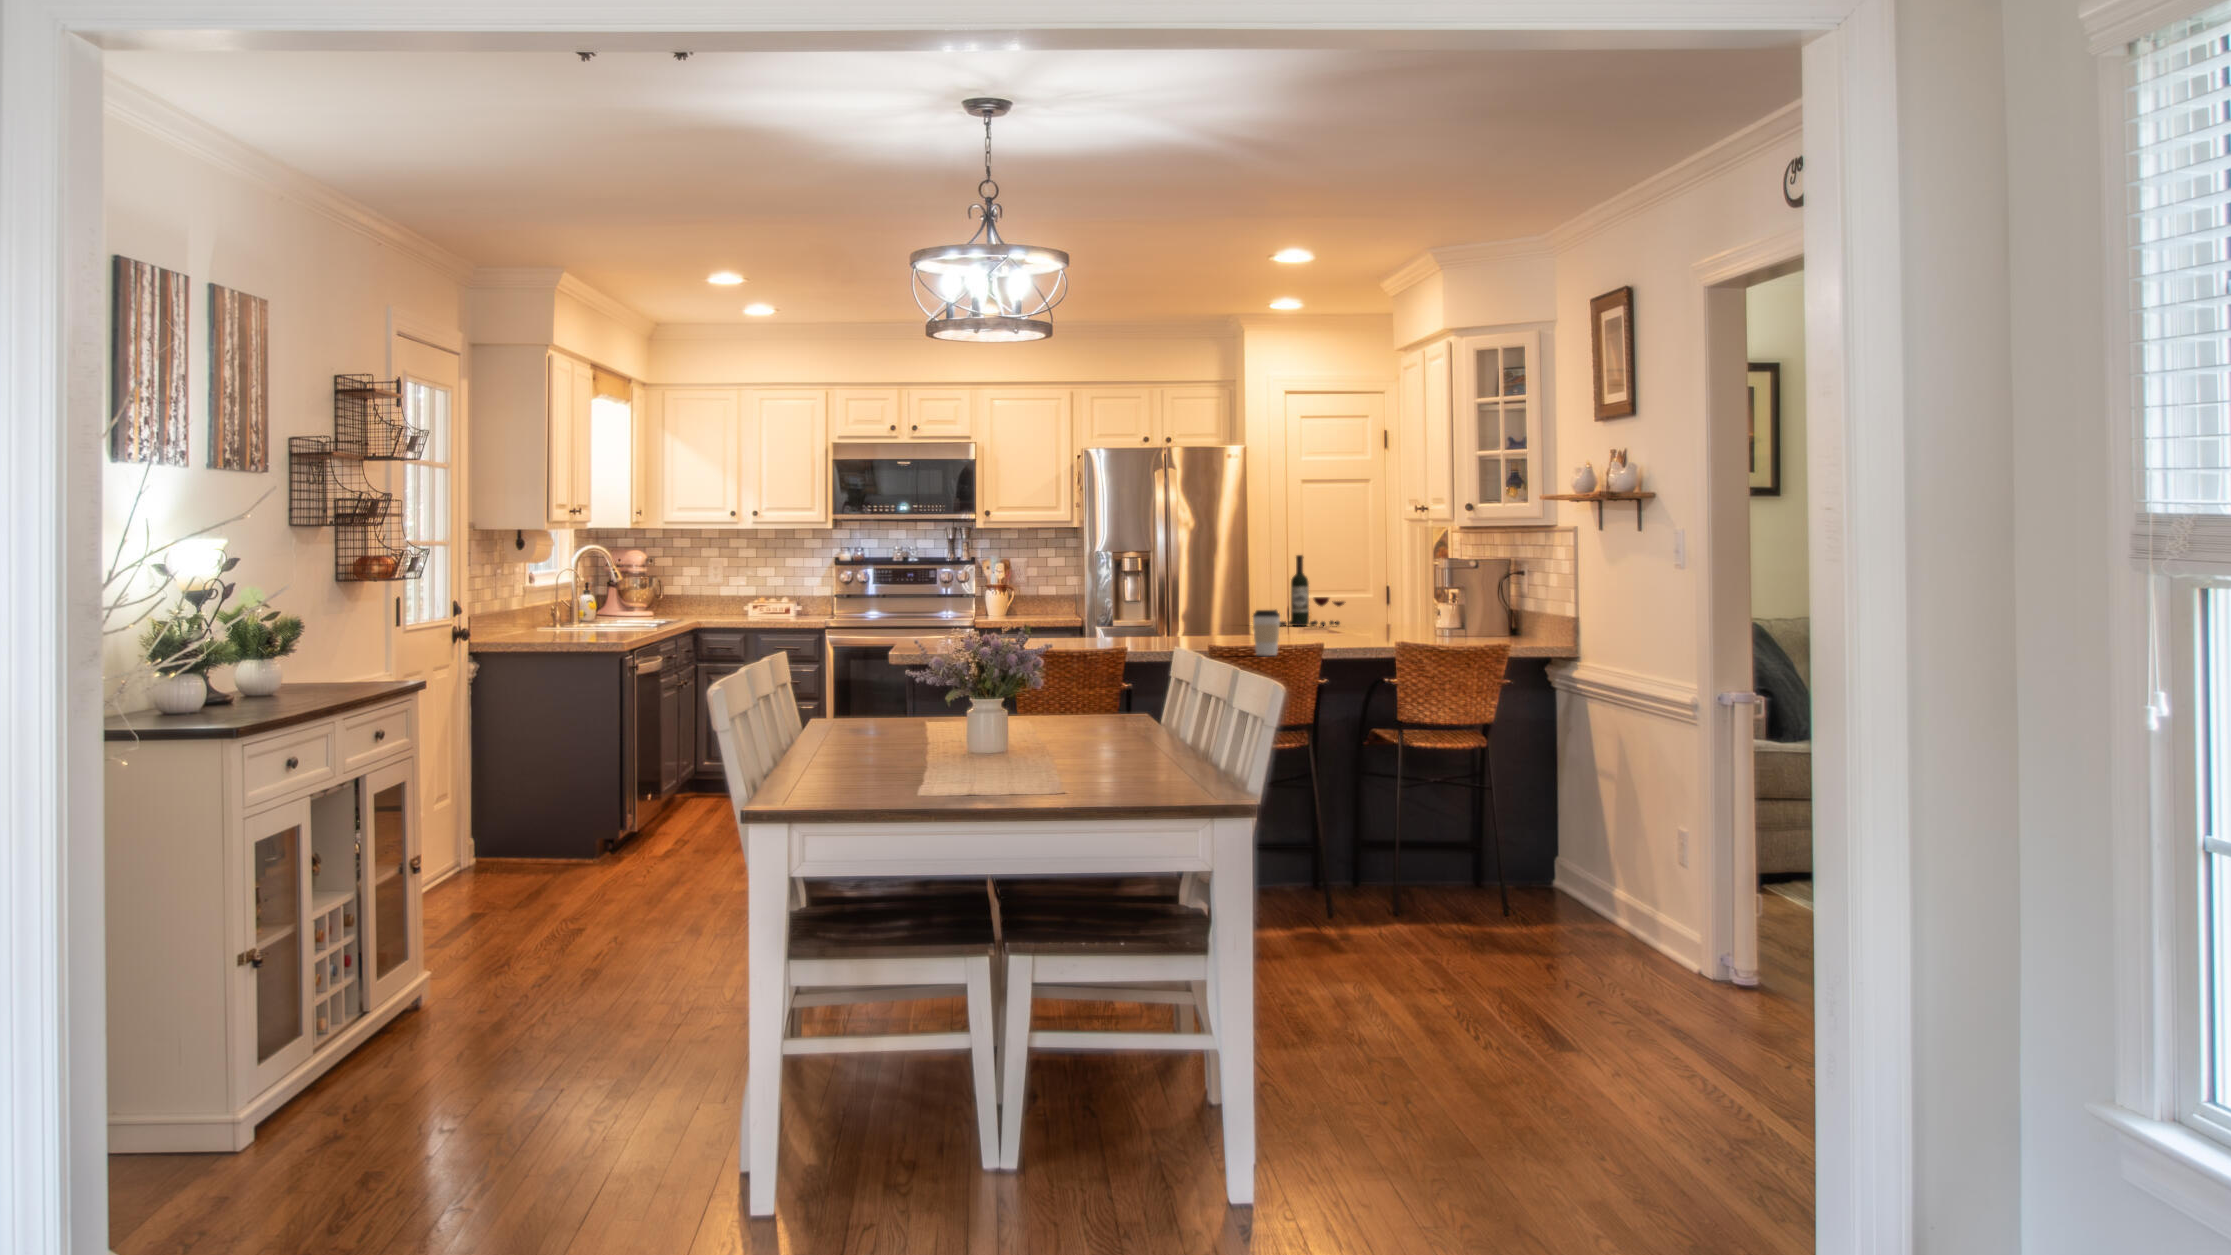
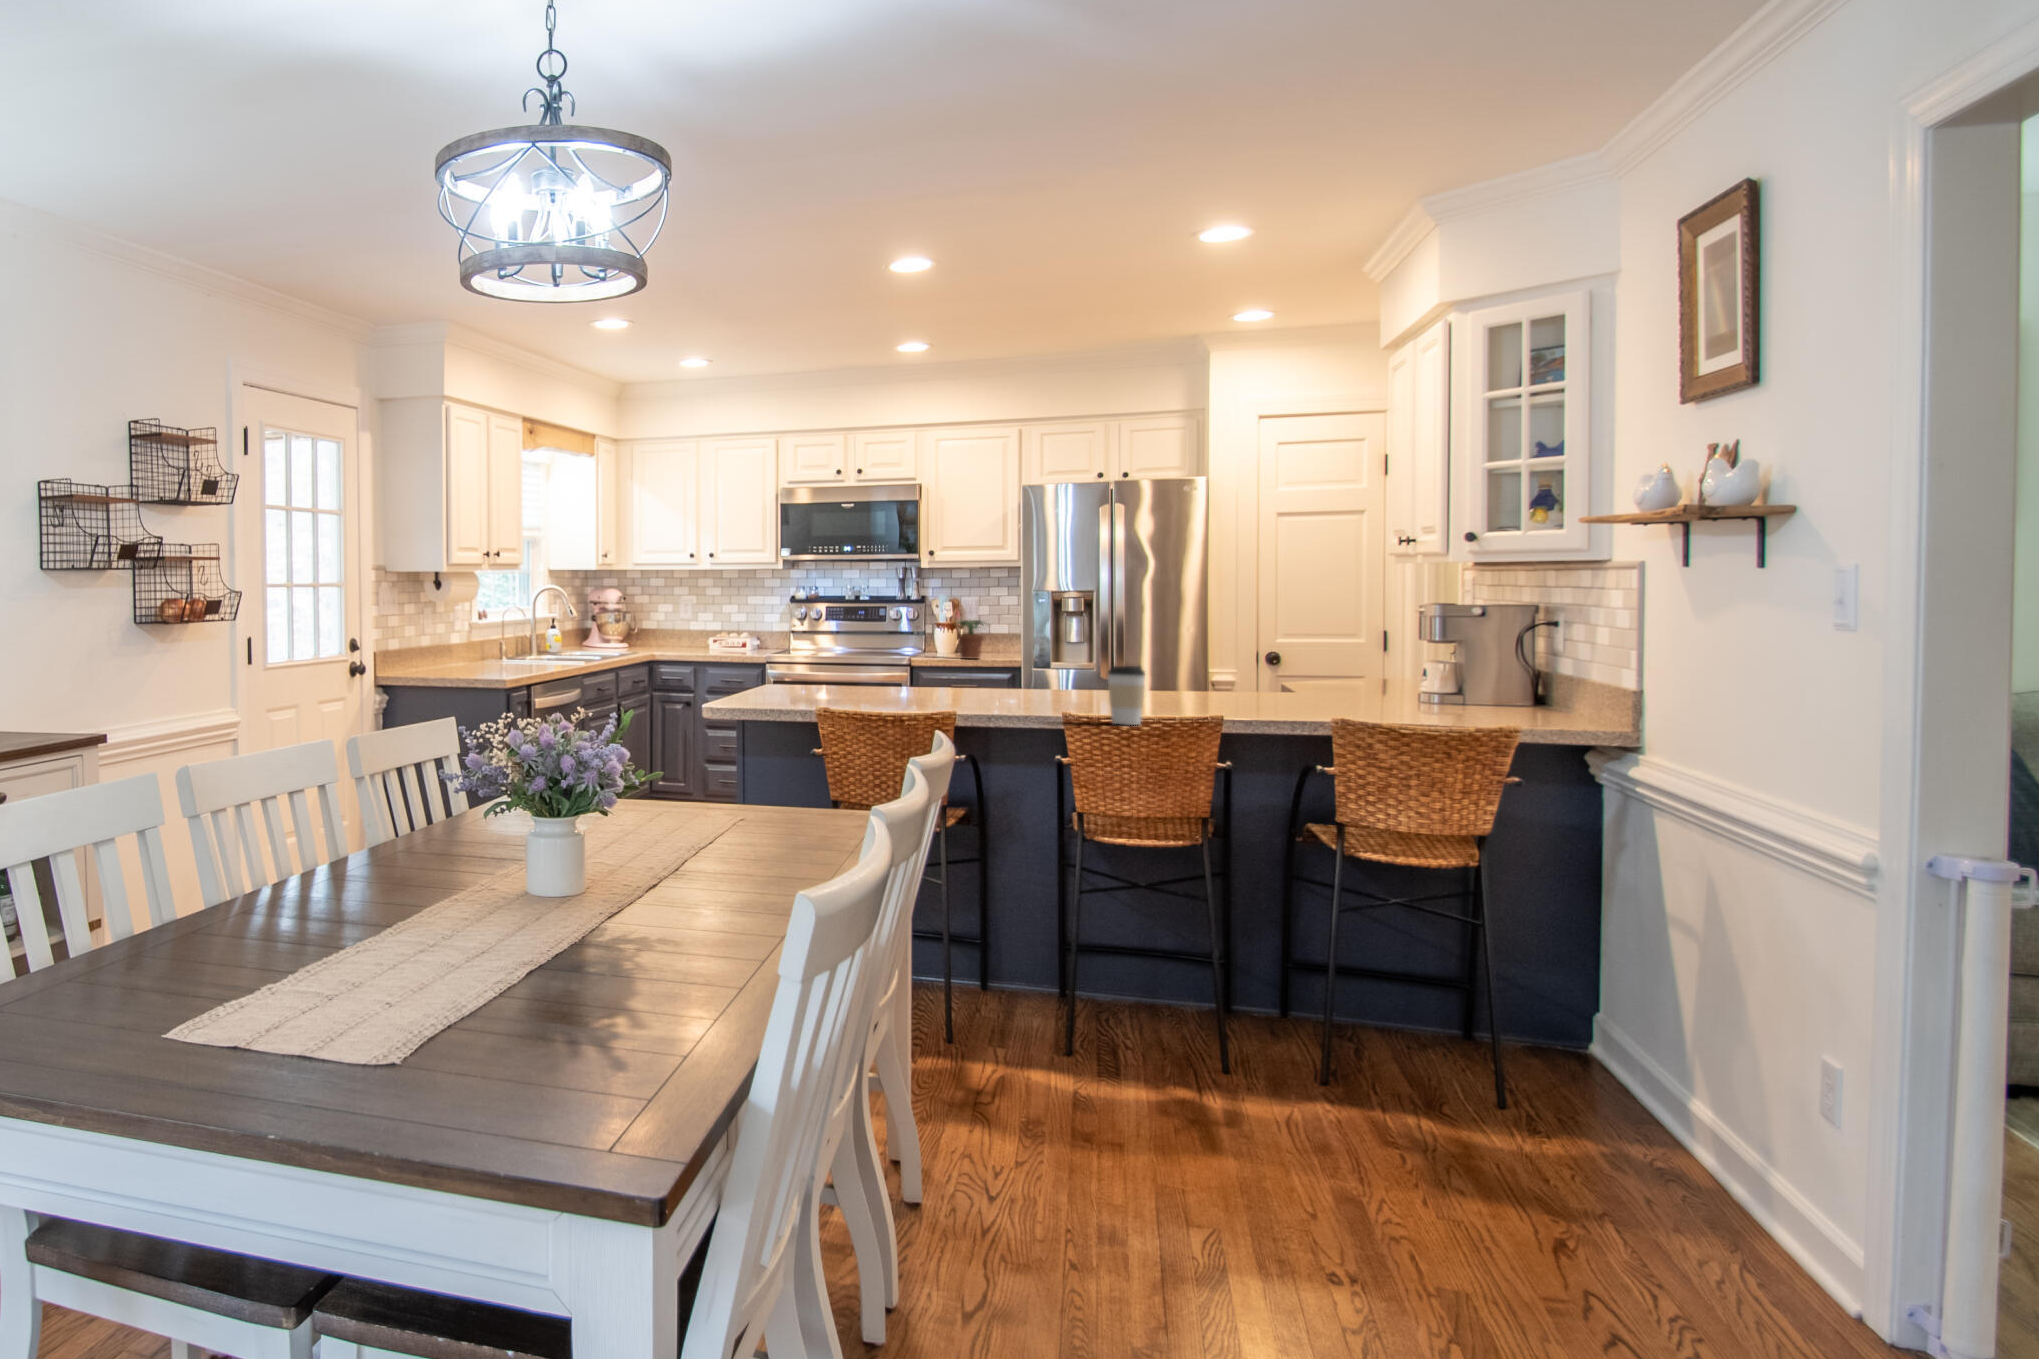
wine bottle: present [1279,555,1344,626] -> none [1241,595,1335,677]
potted plant: none [1013,582,1047,621] -> present [957,620,984,659]

